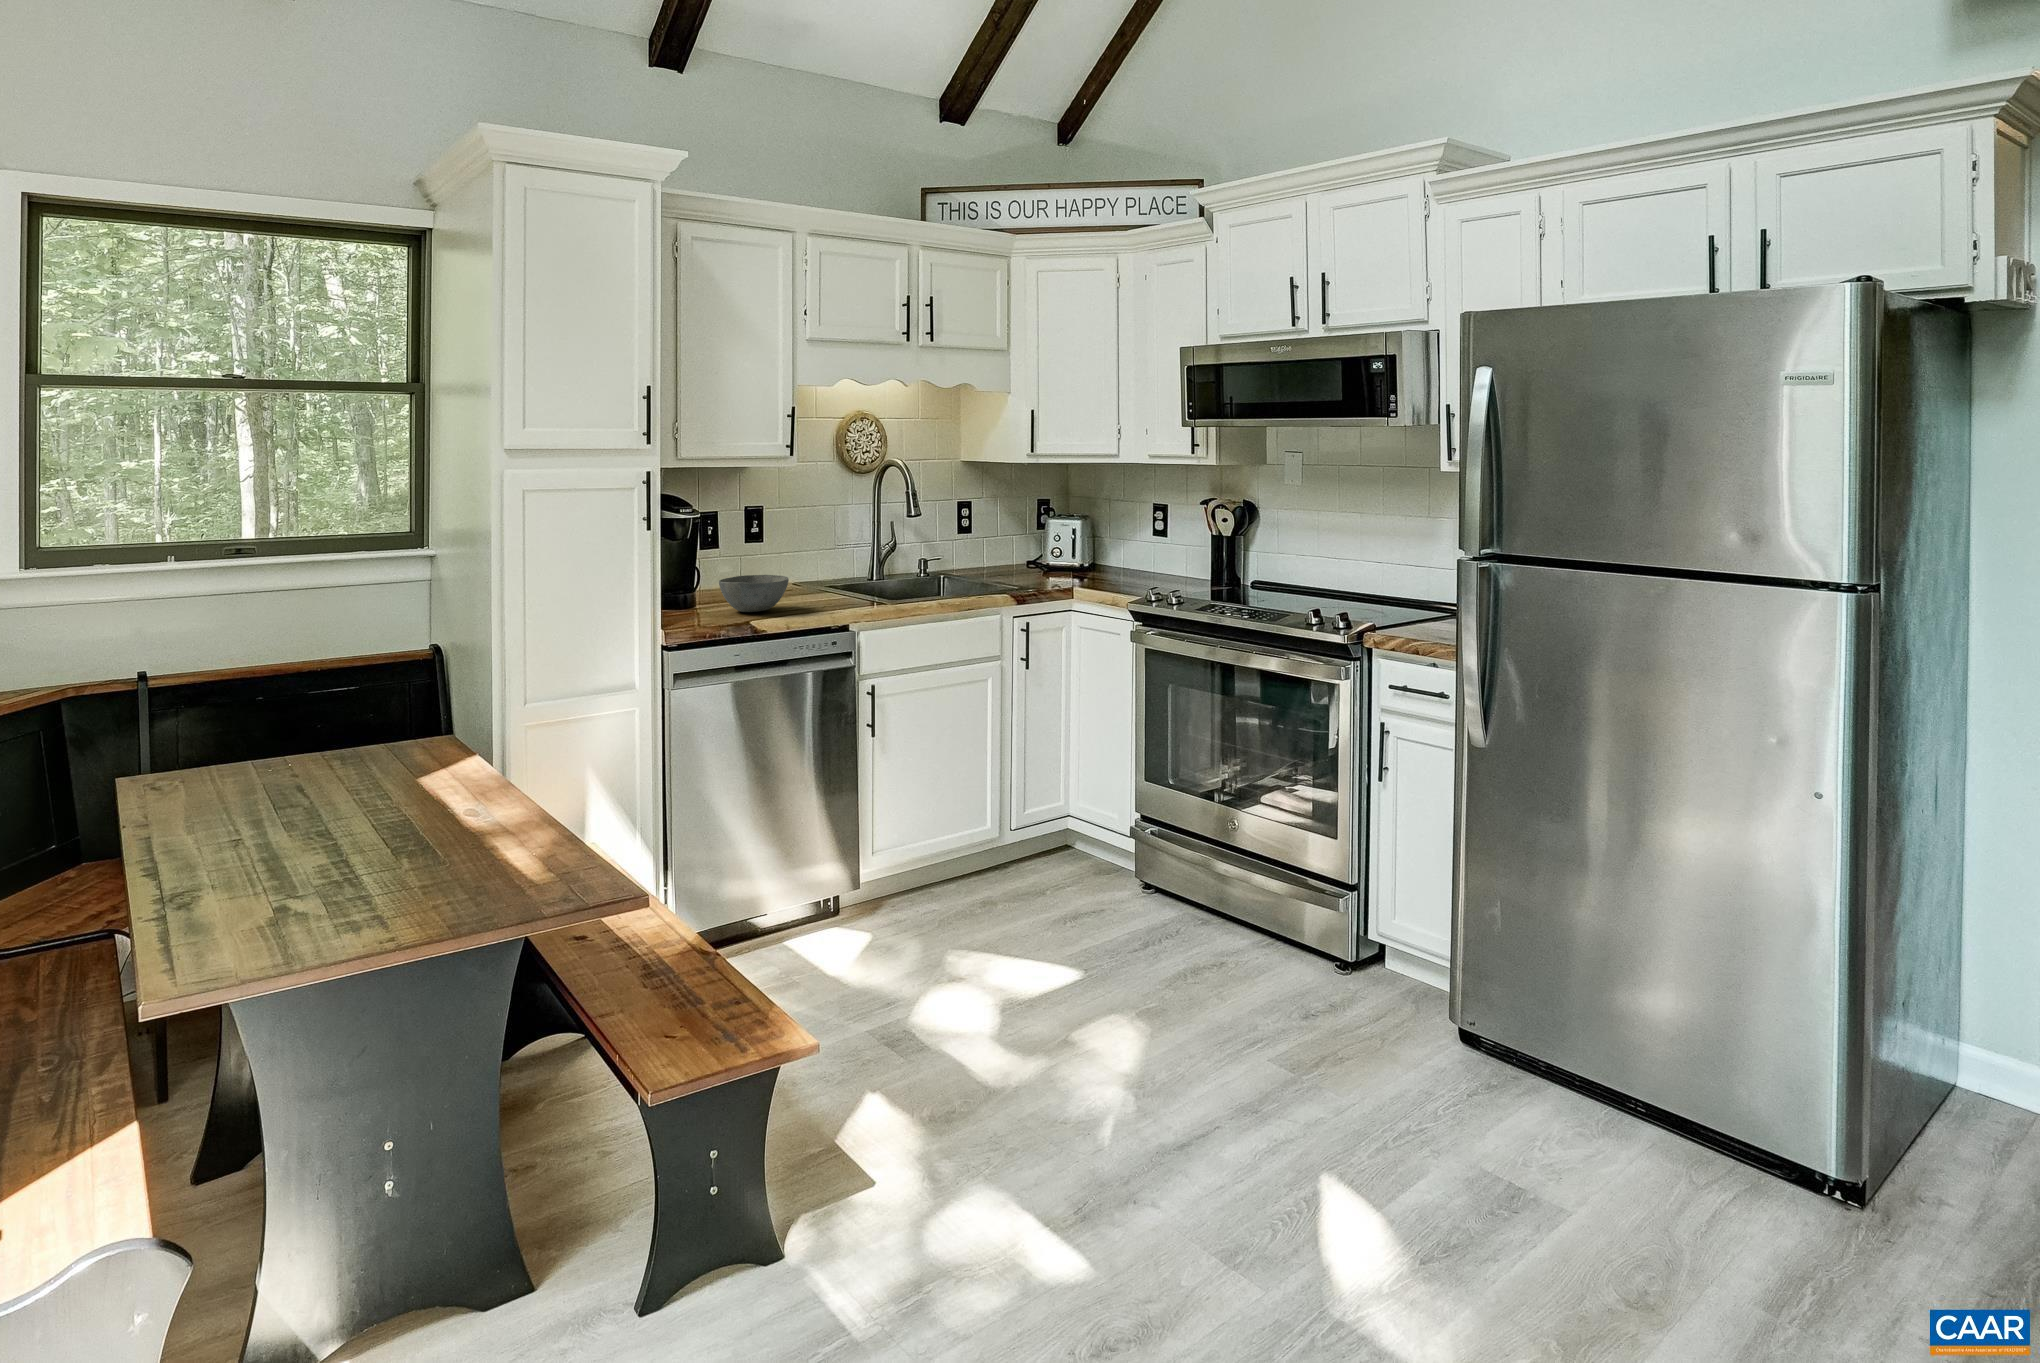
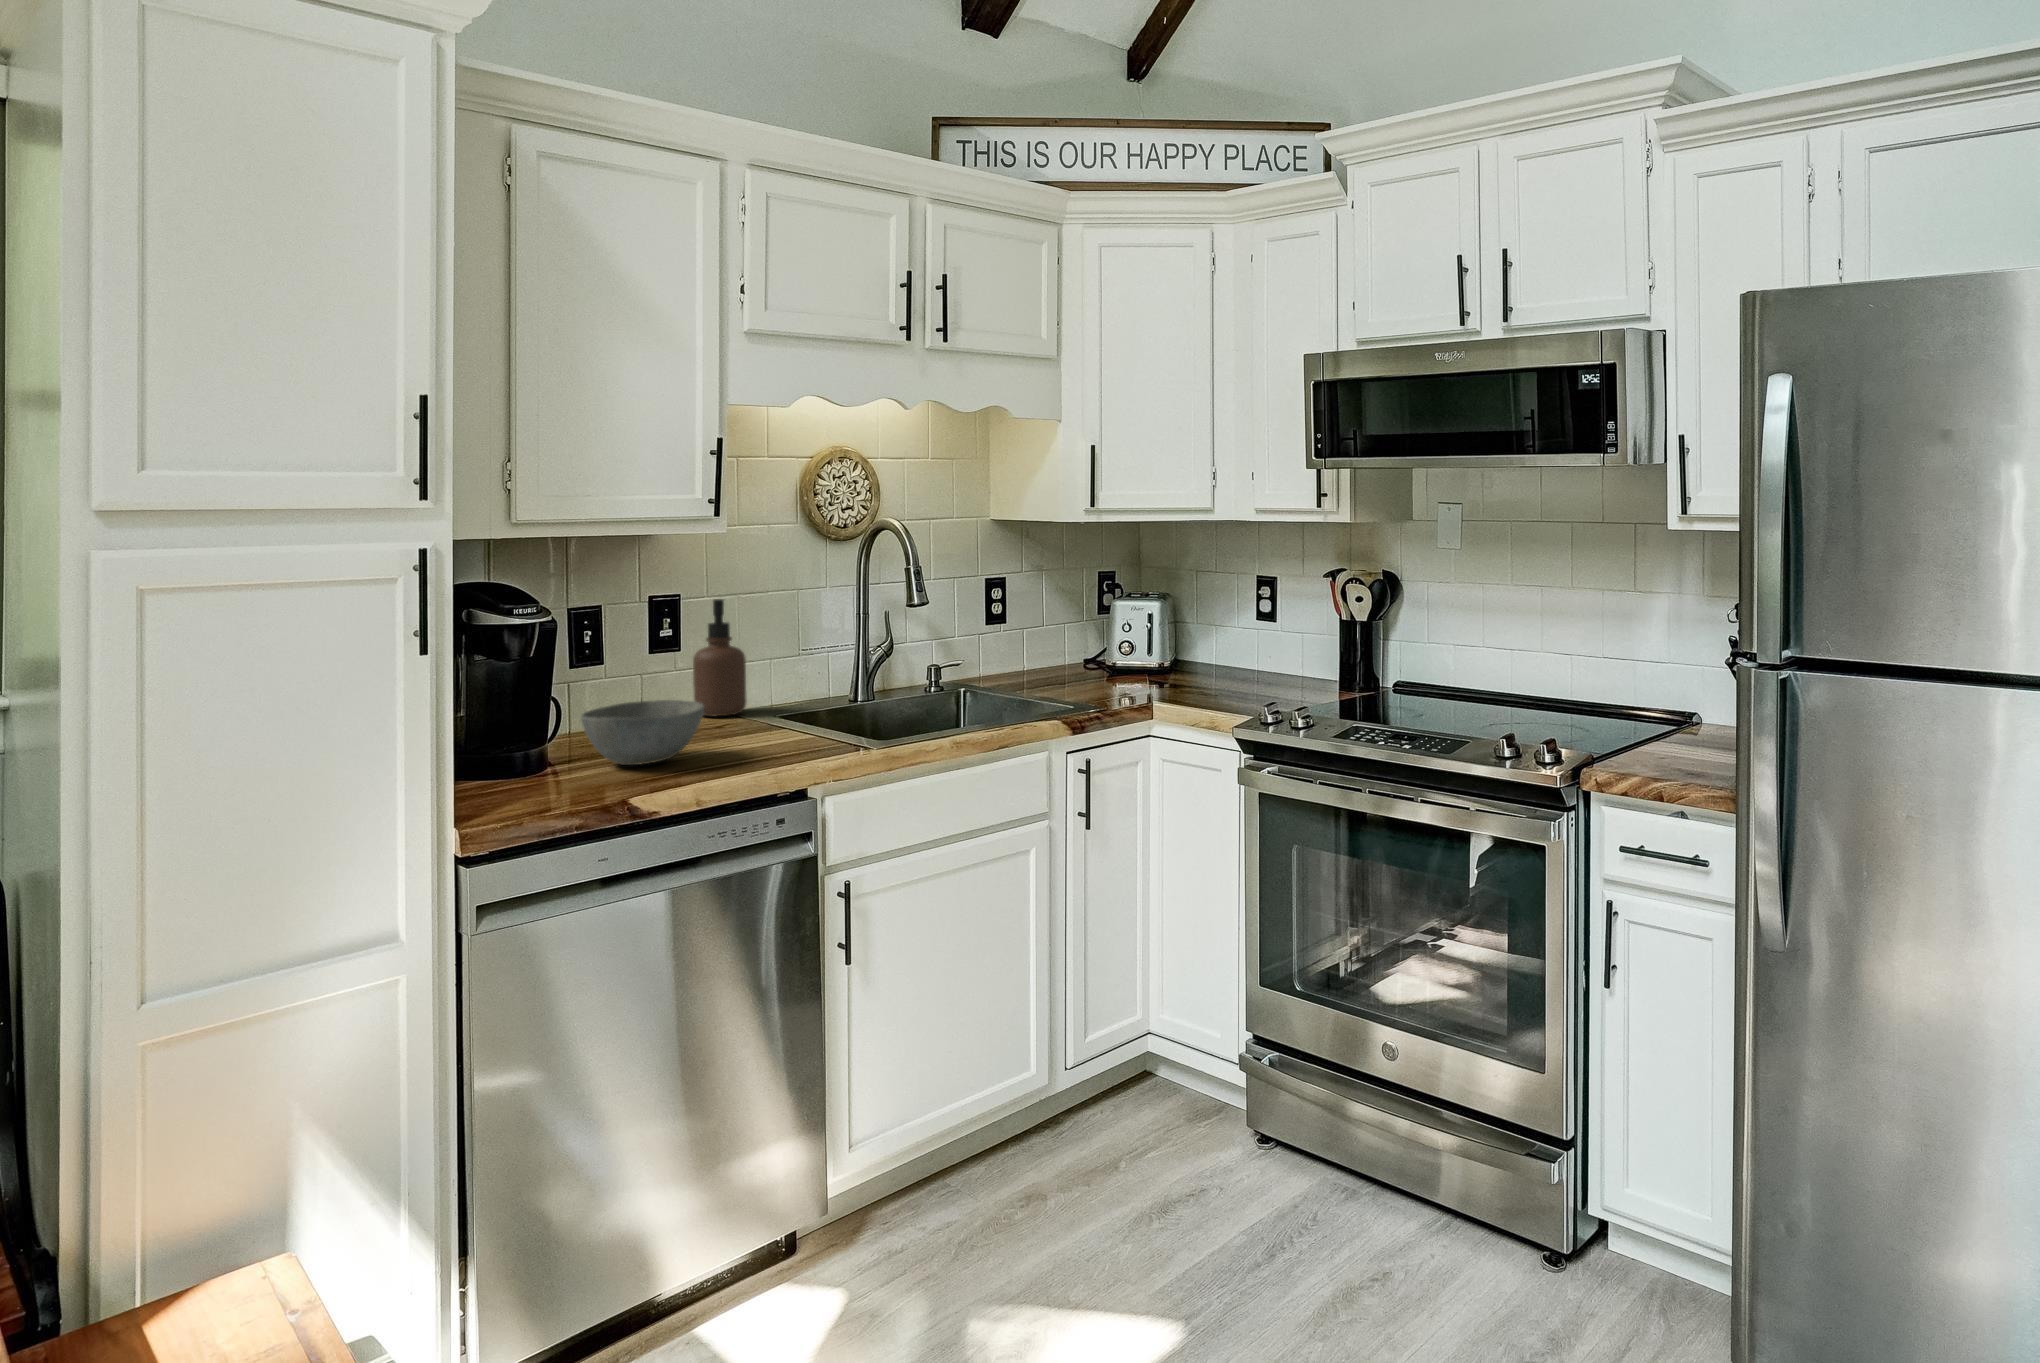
soap dispenser: none [773,515,805,590] -> present [693,599,747,716]

